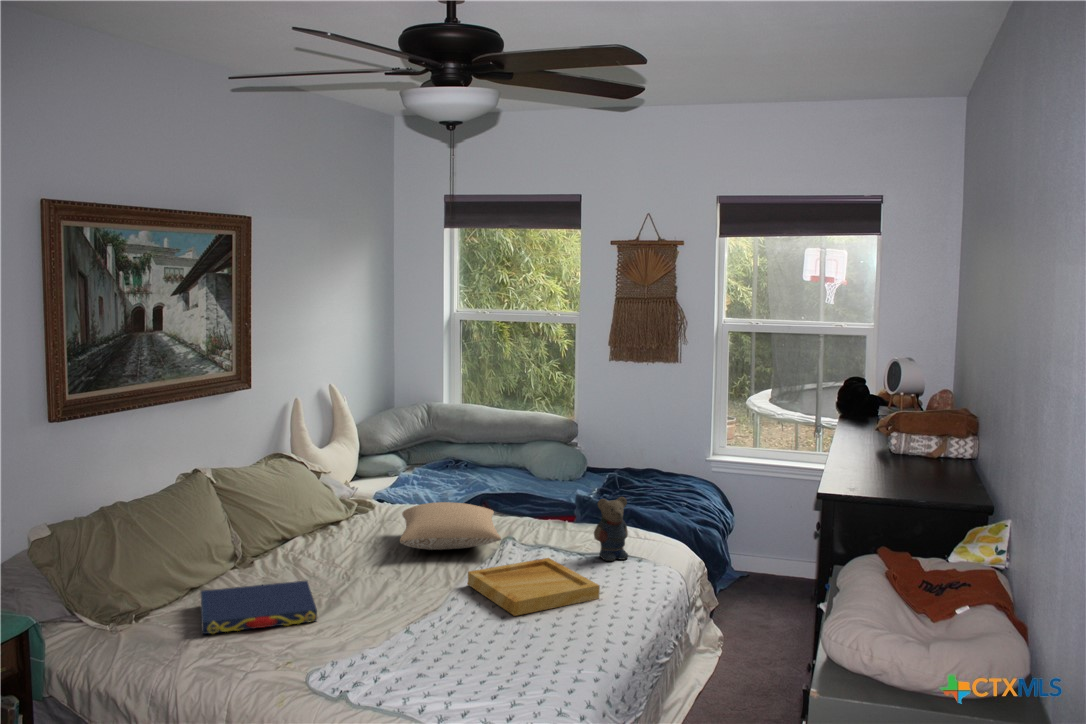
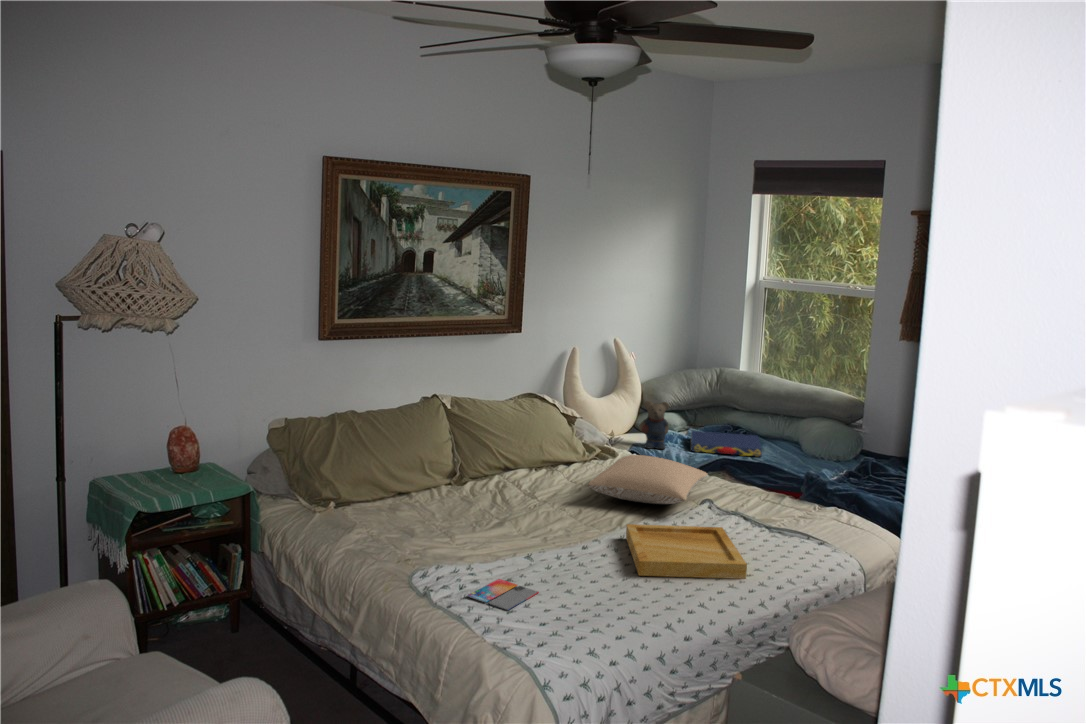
teddy bear: present [594,497,628,561] -> present [639,401,669,449]
book: present [200,581,317,634] -> present [691,431,762,457]
smartphone: none [384,648,446,675] -> present [467,579,538,610]

